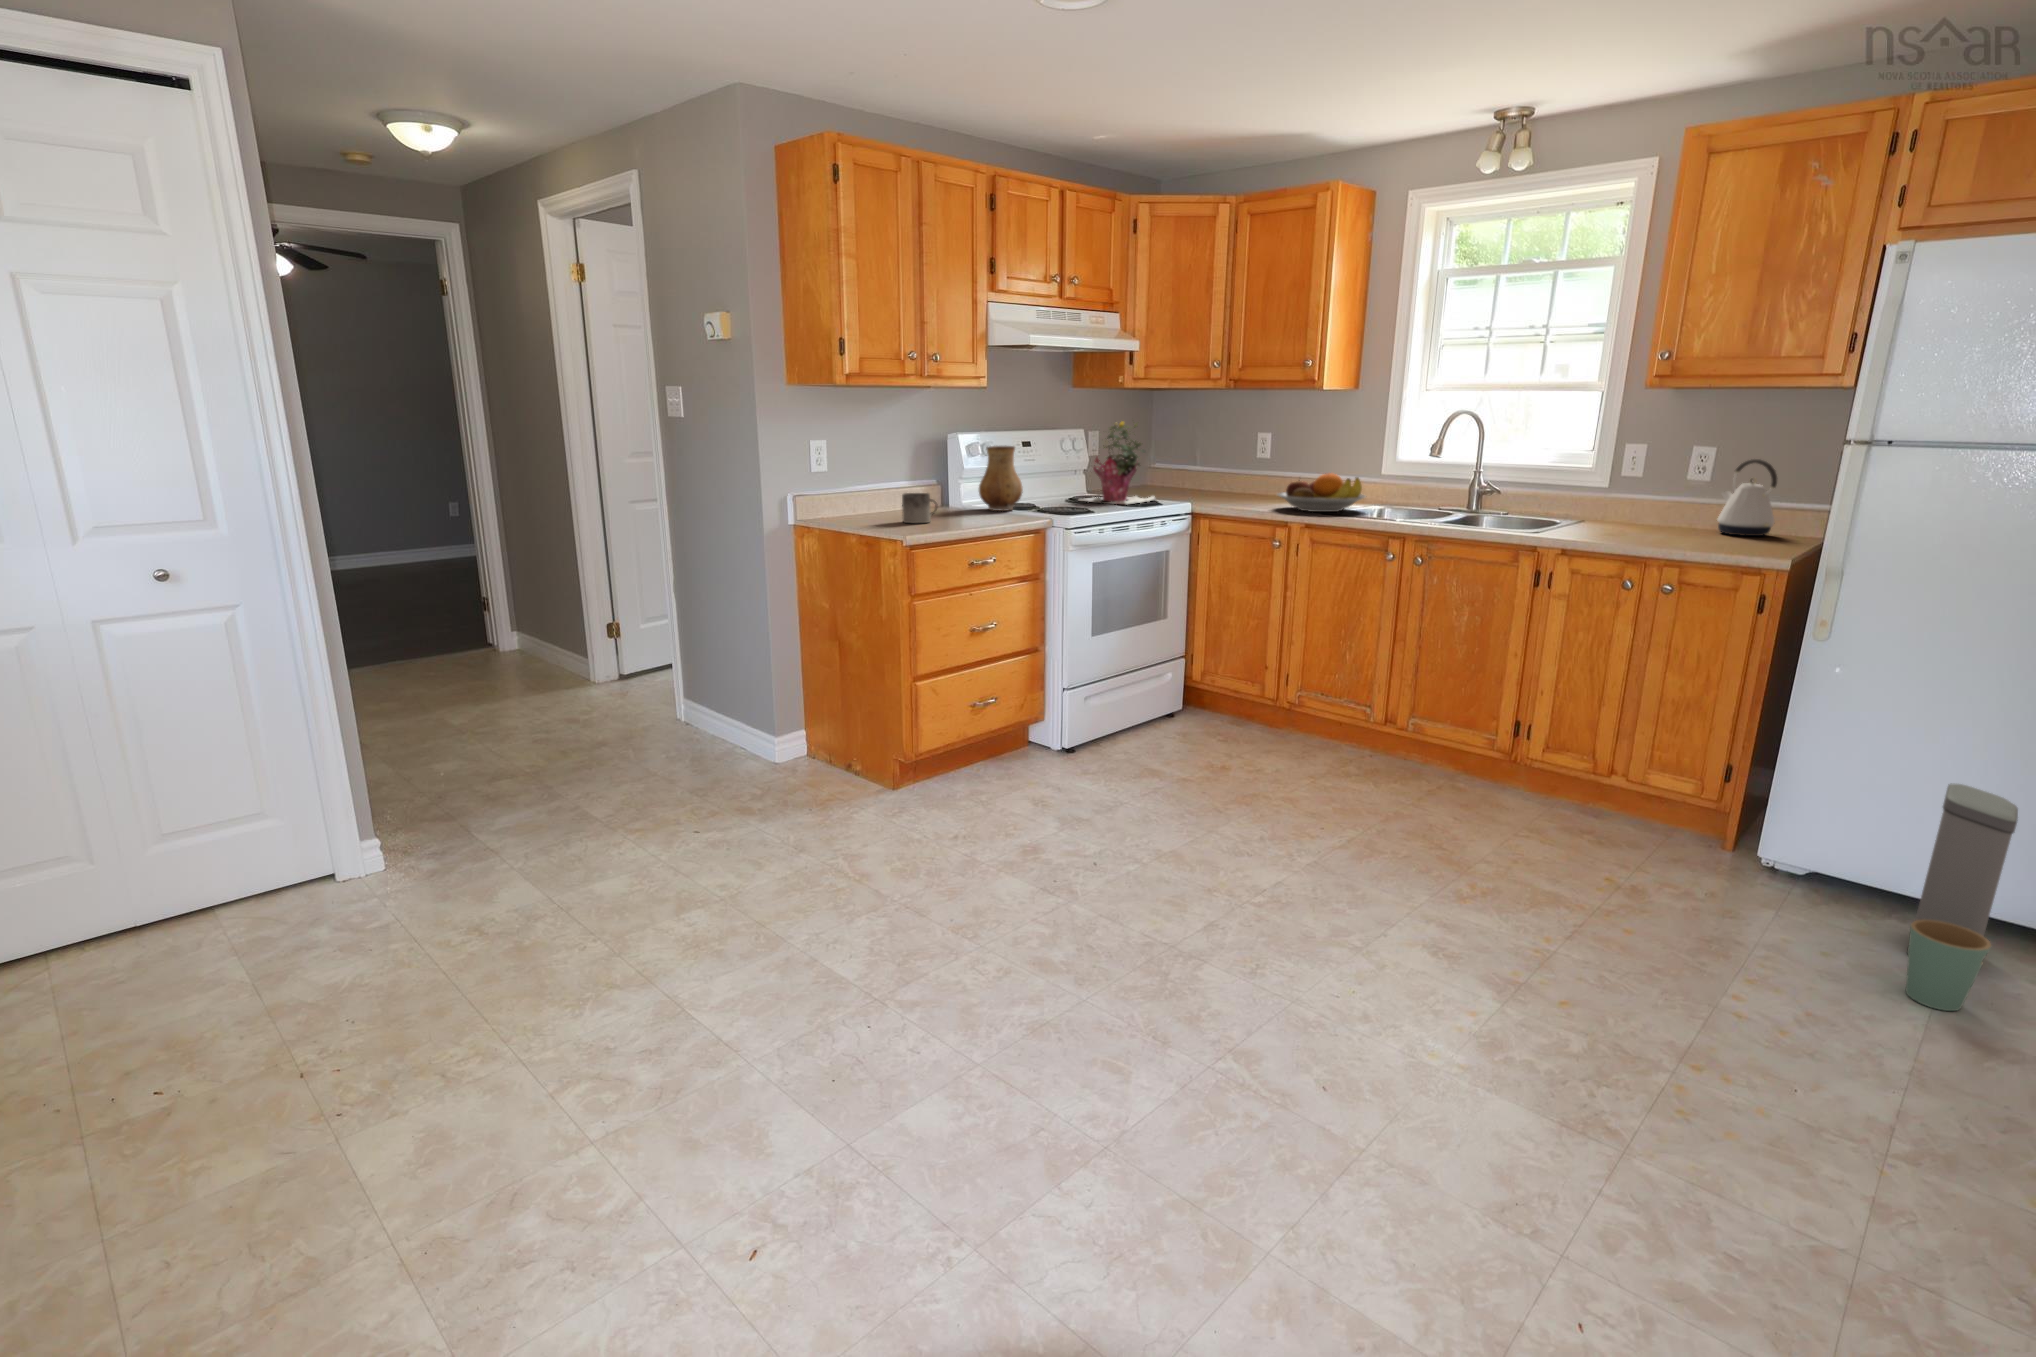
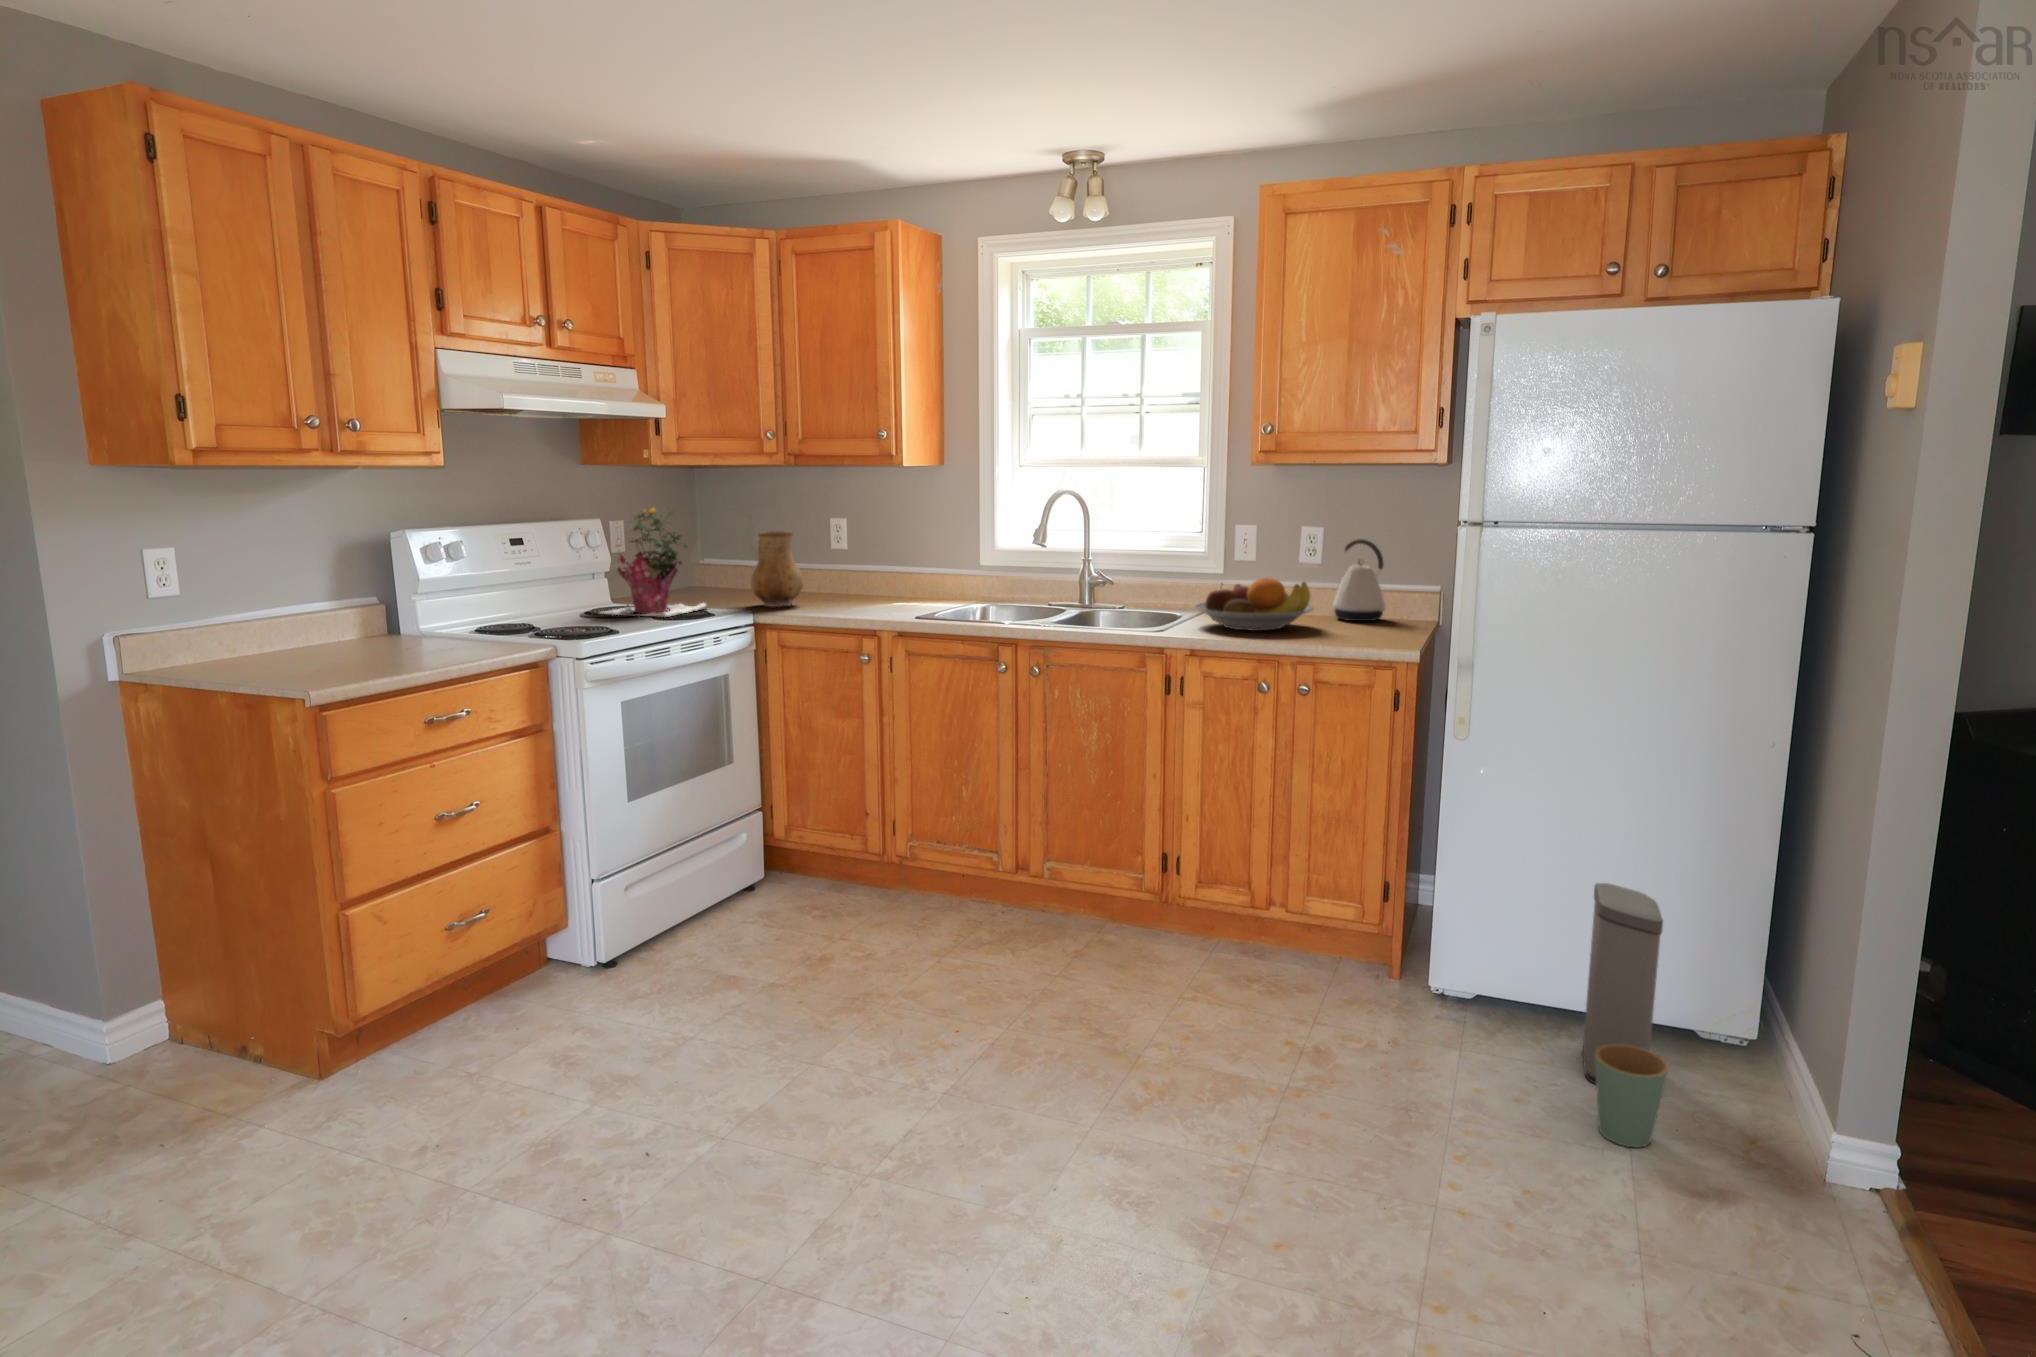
ceramic pitcher: present [979,446,1023,511] -> present [751,532,803,607]
fruit bowl: present [1277,473,1366,512] -> present [1195,578,1313,631]
mug: present [902,493,938,523] -> none [306,621,370,668]

